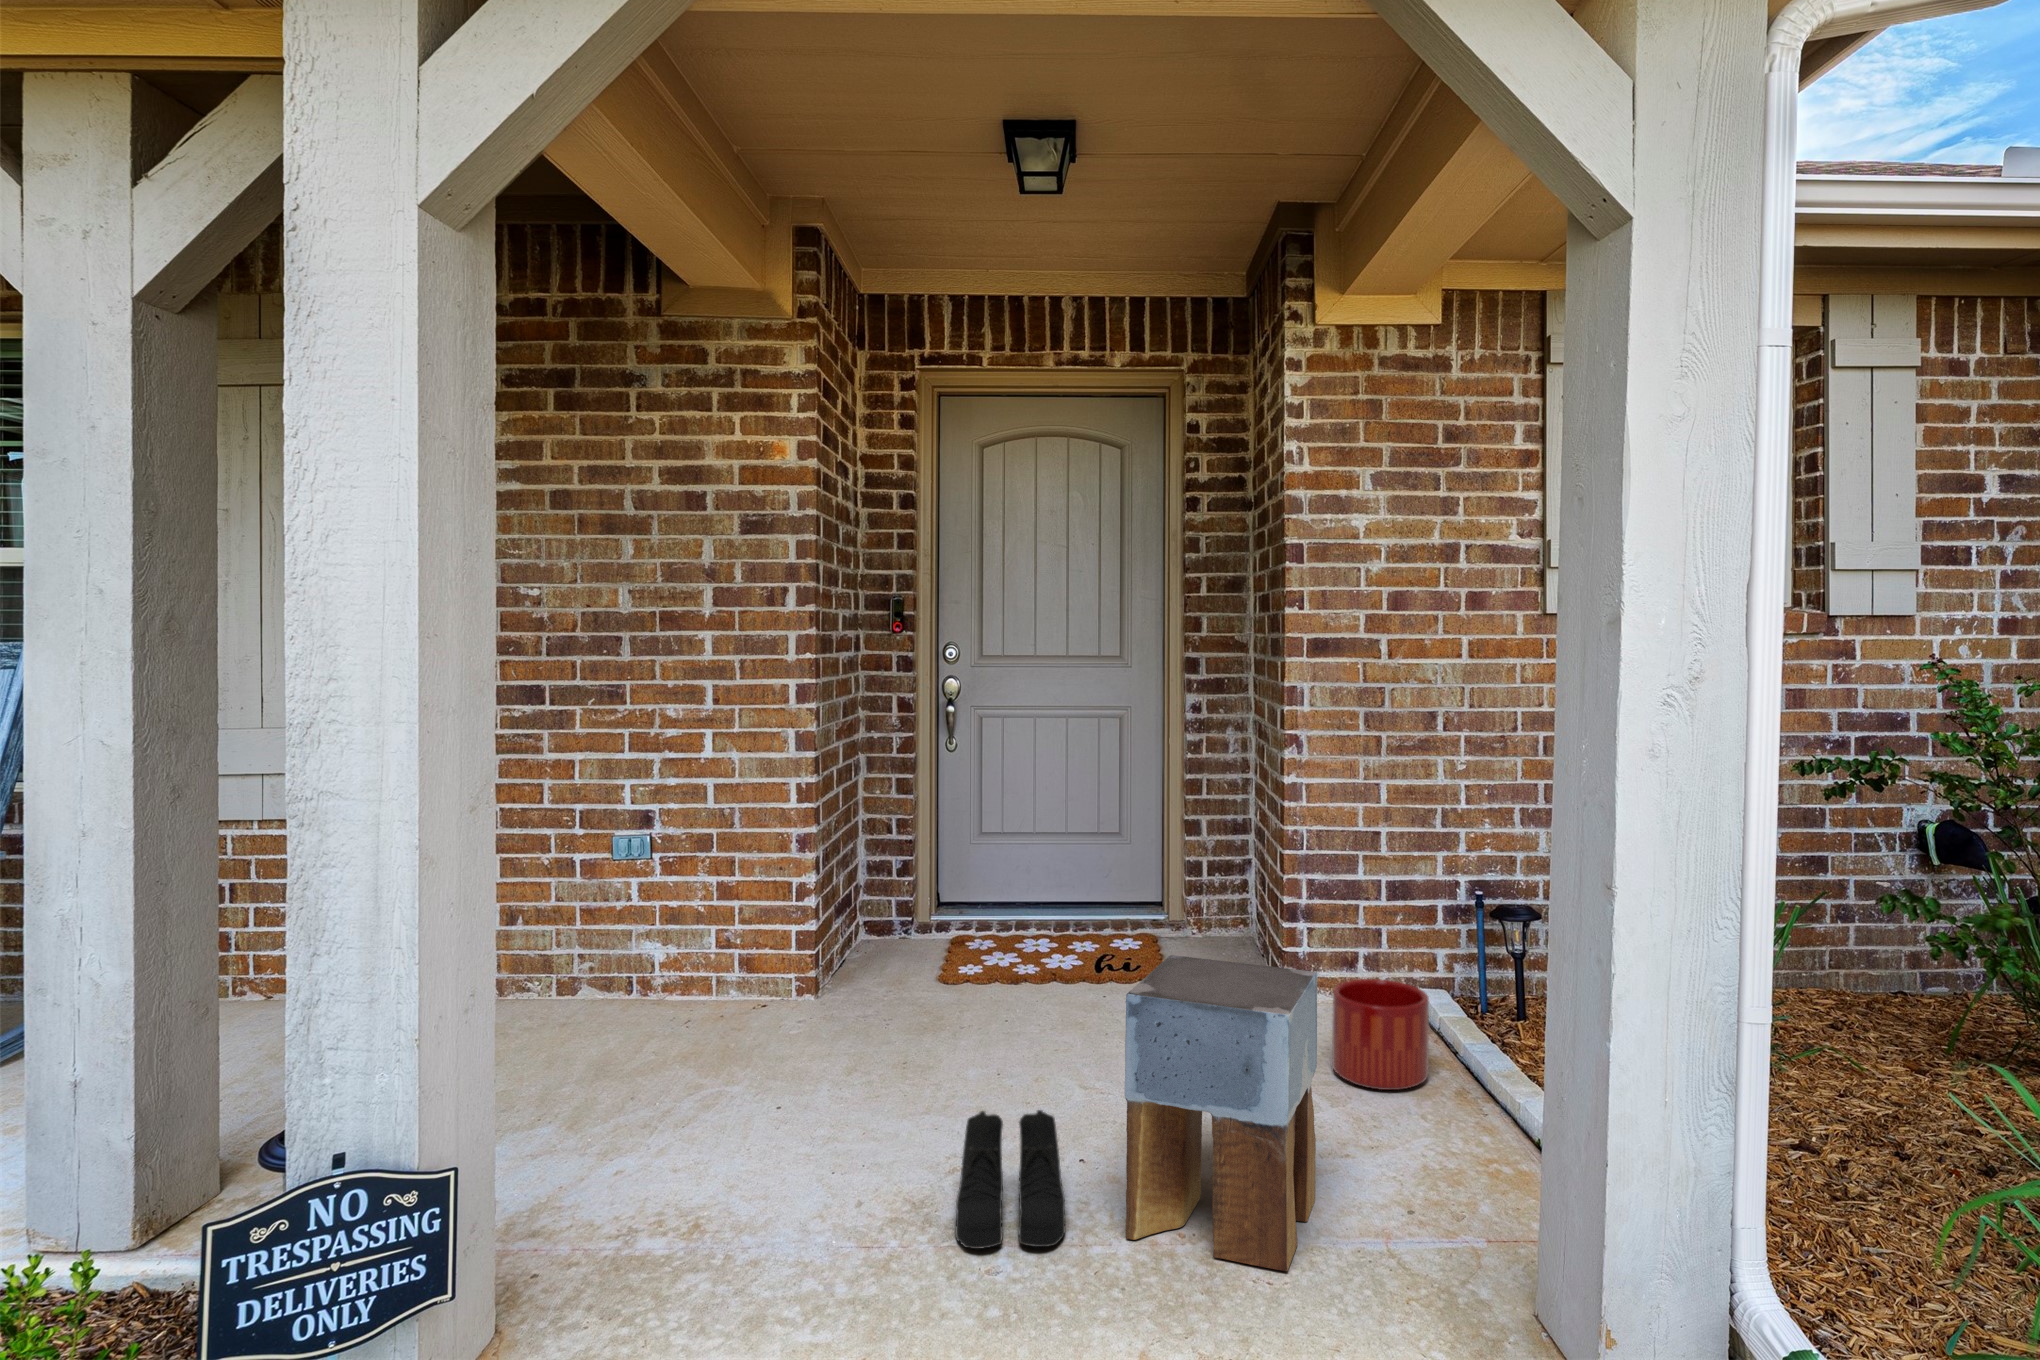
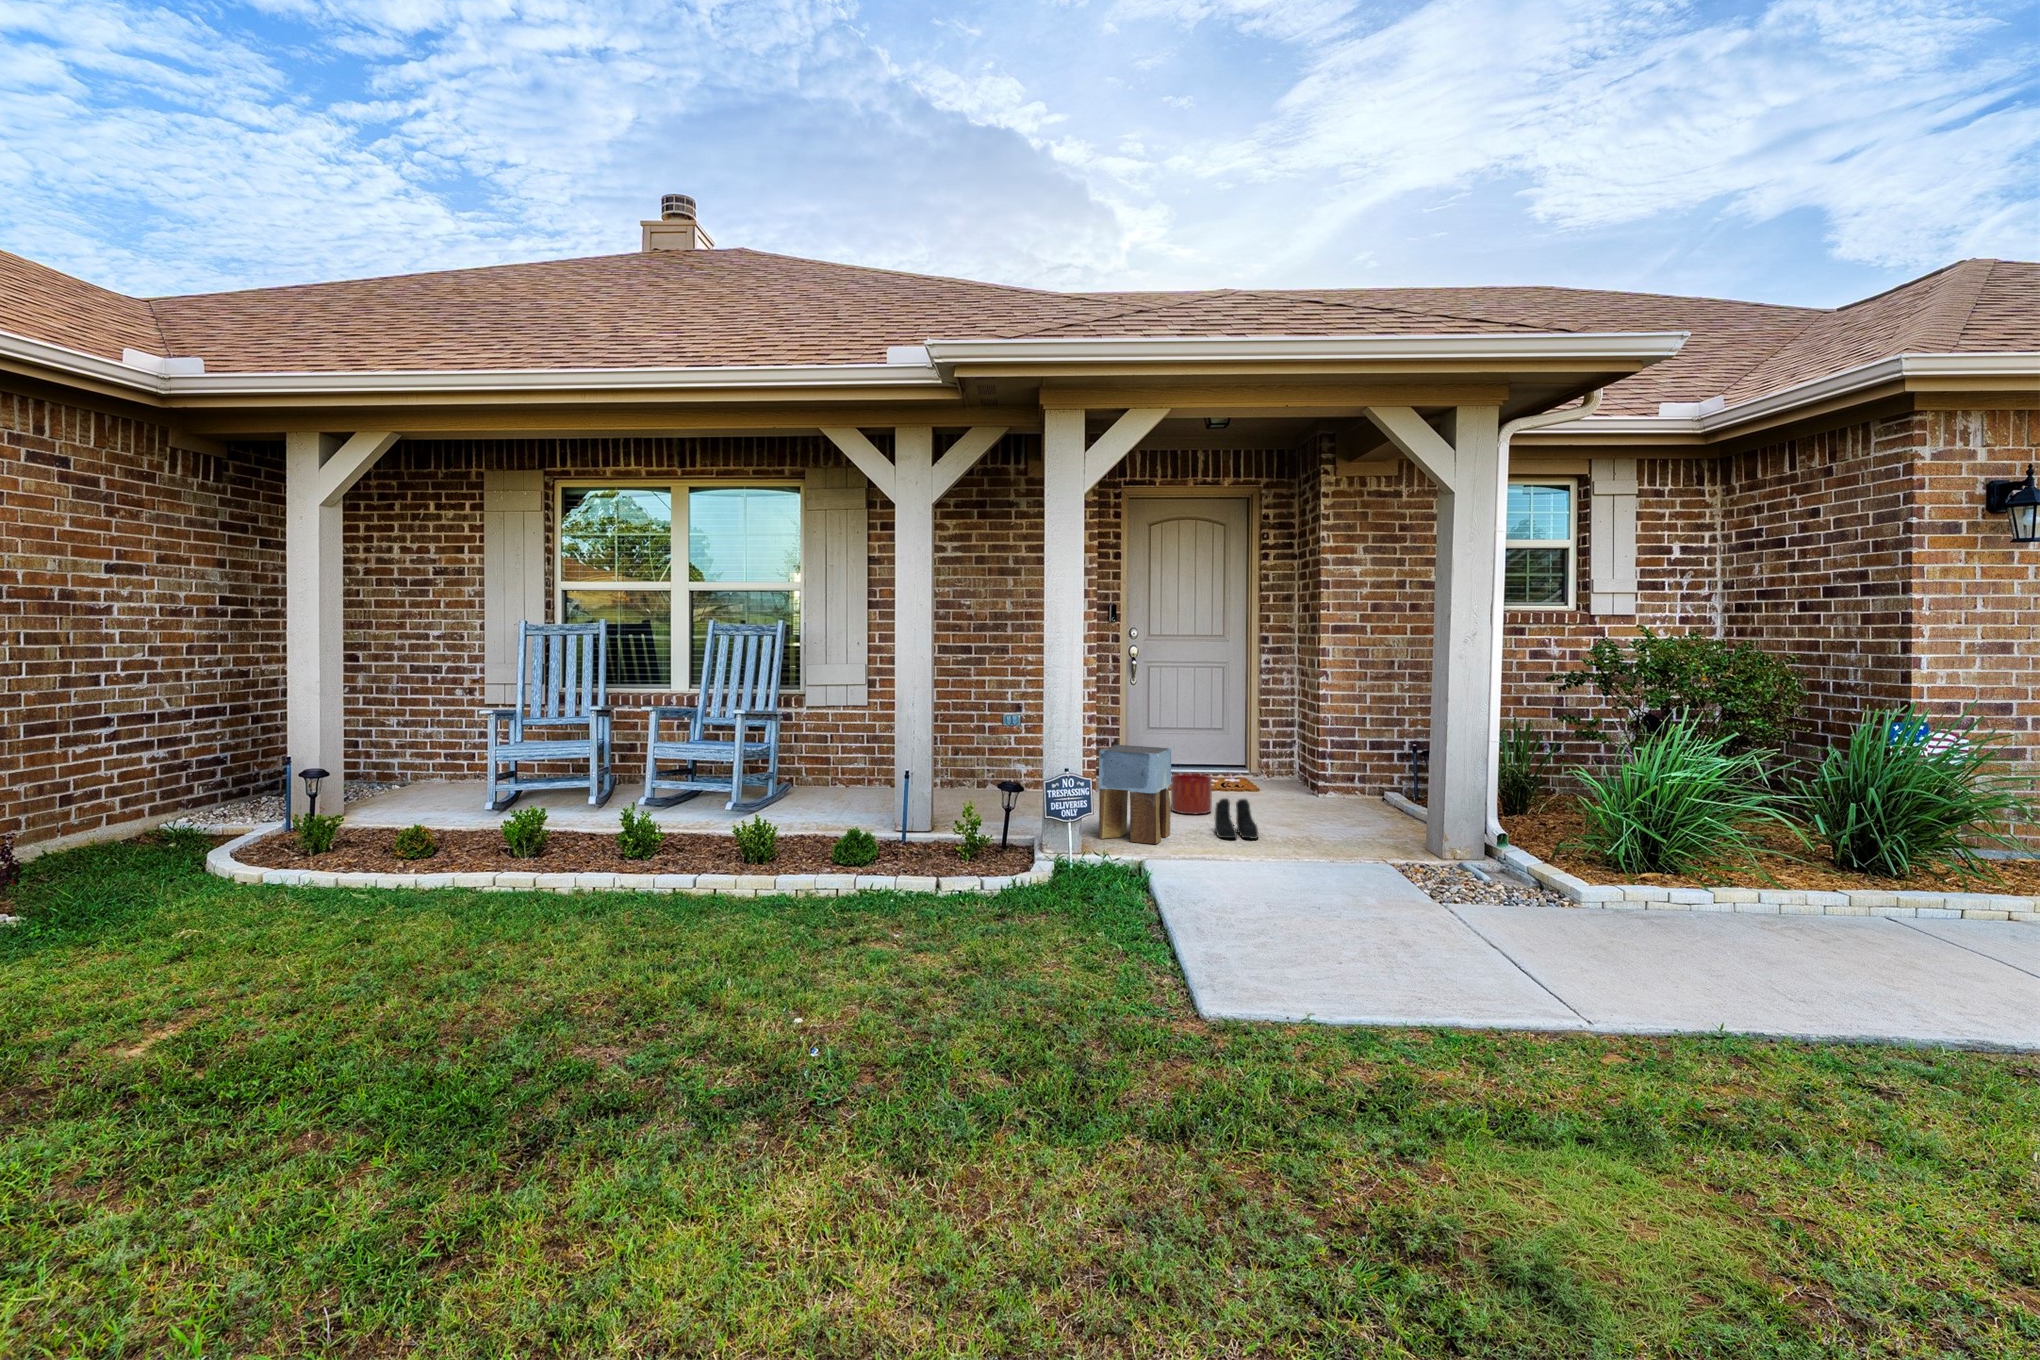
stool: present [1125,955,1317,1271] -> present [1099,745,1171,844]
planter: present [1332,979,1429,1090] -> present [1171,773,1212,814]

